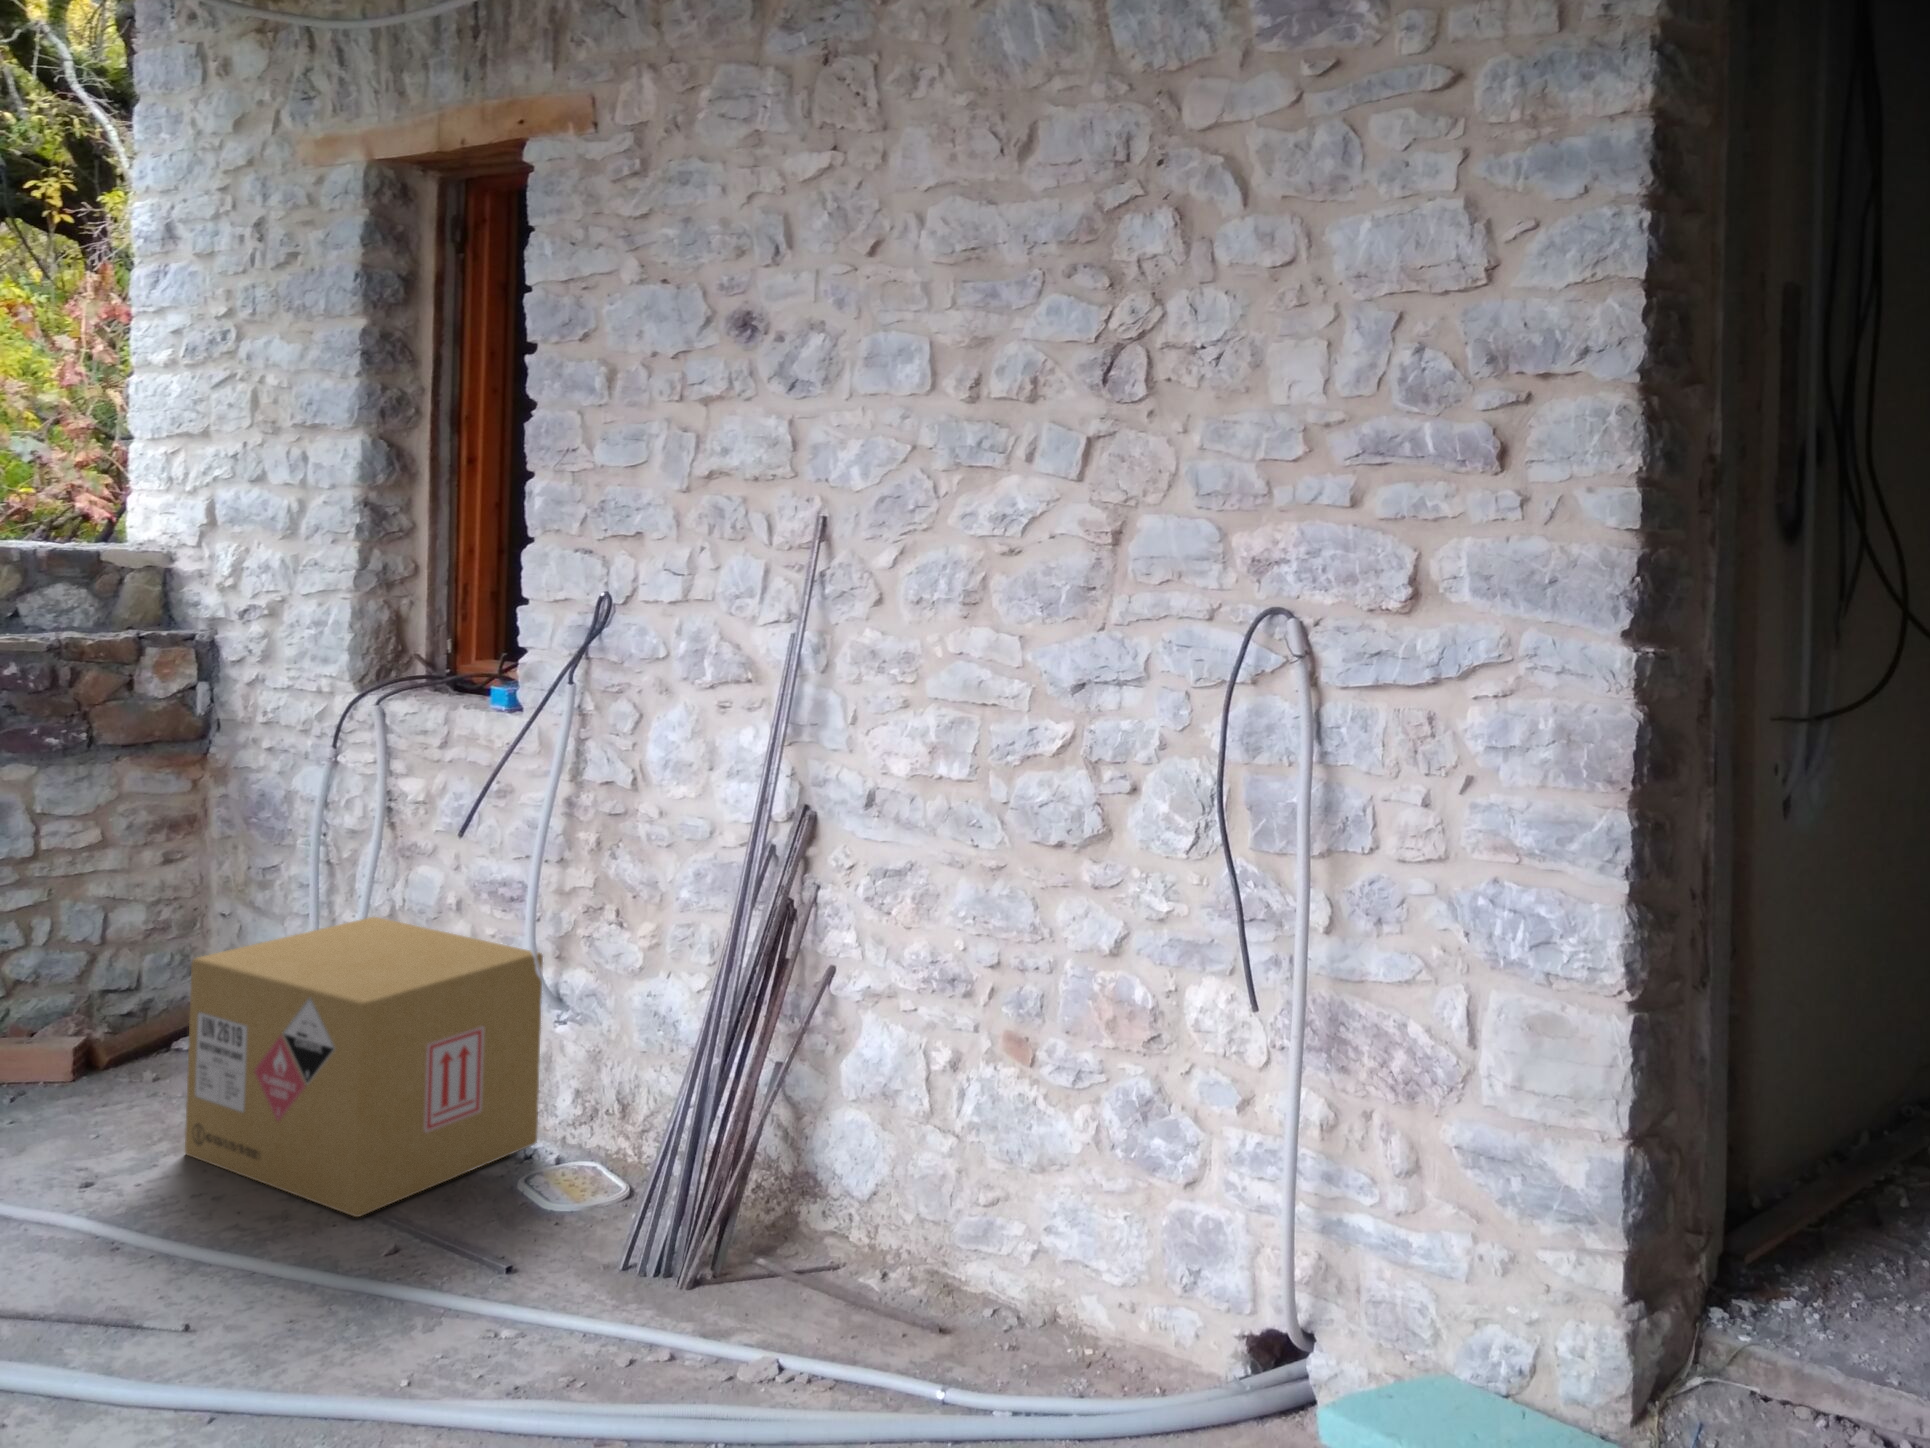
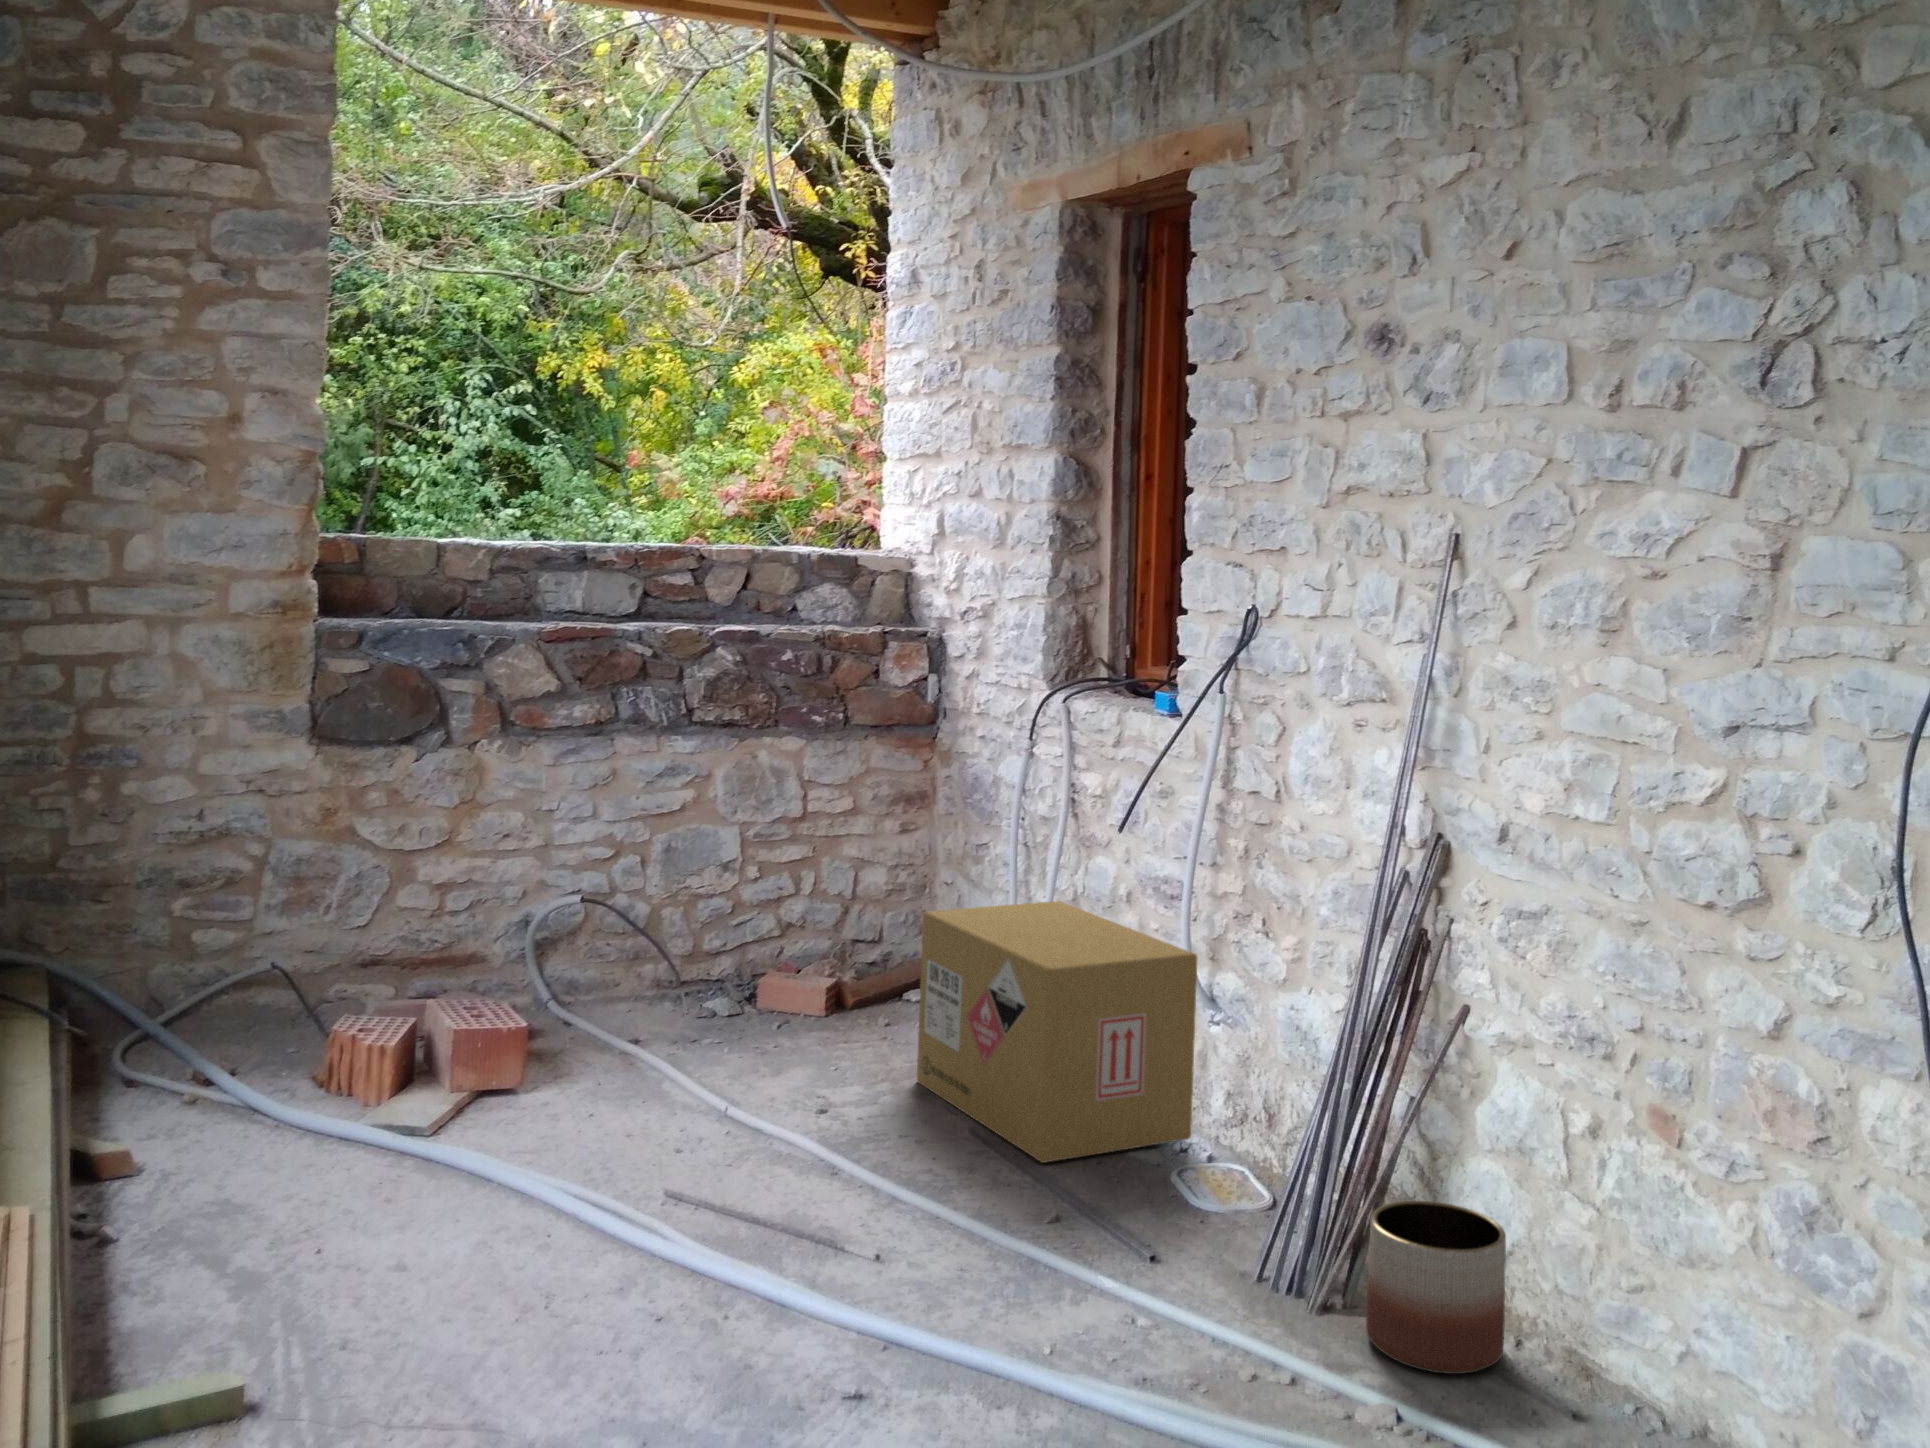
planter: none [741,1161,877,1335] -> present [1366,1201,1506,1374]

